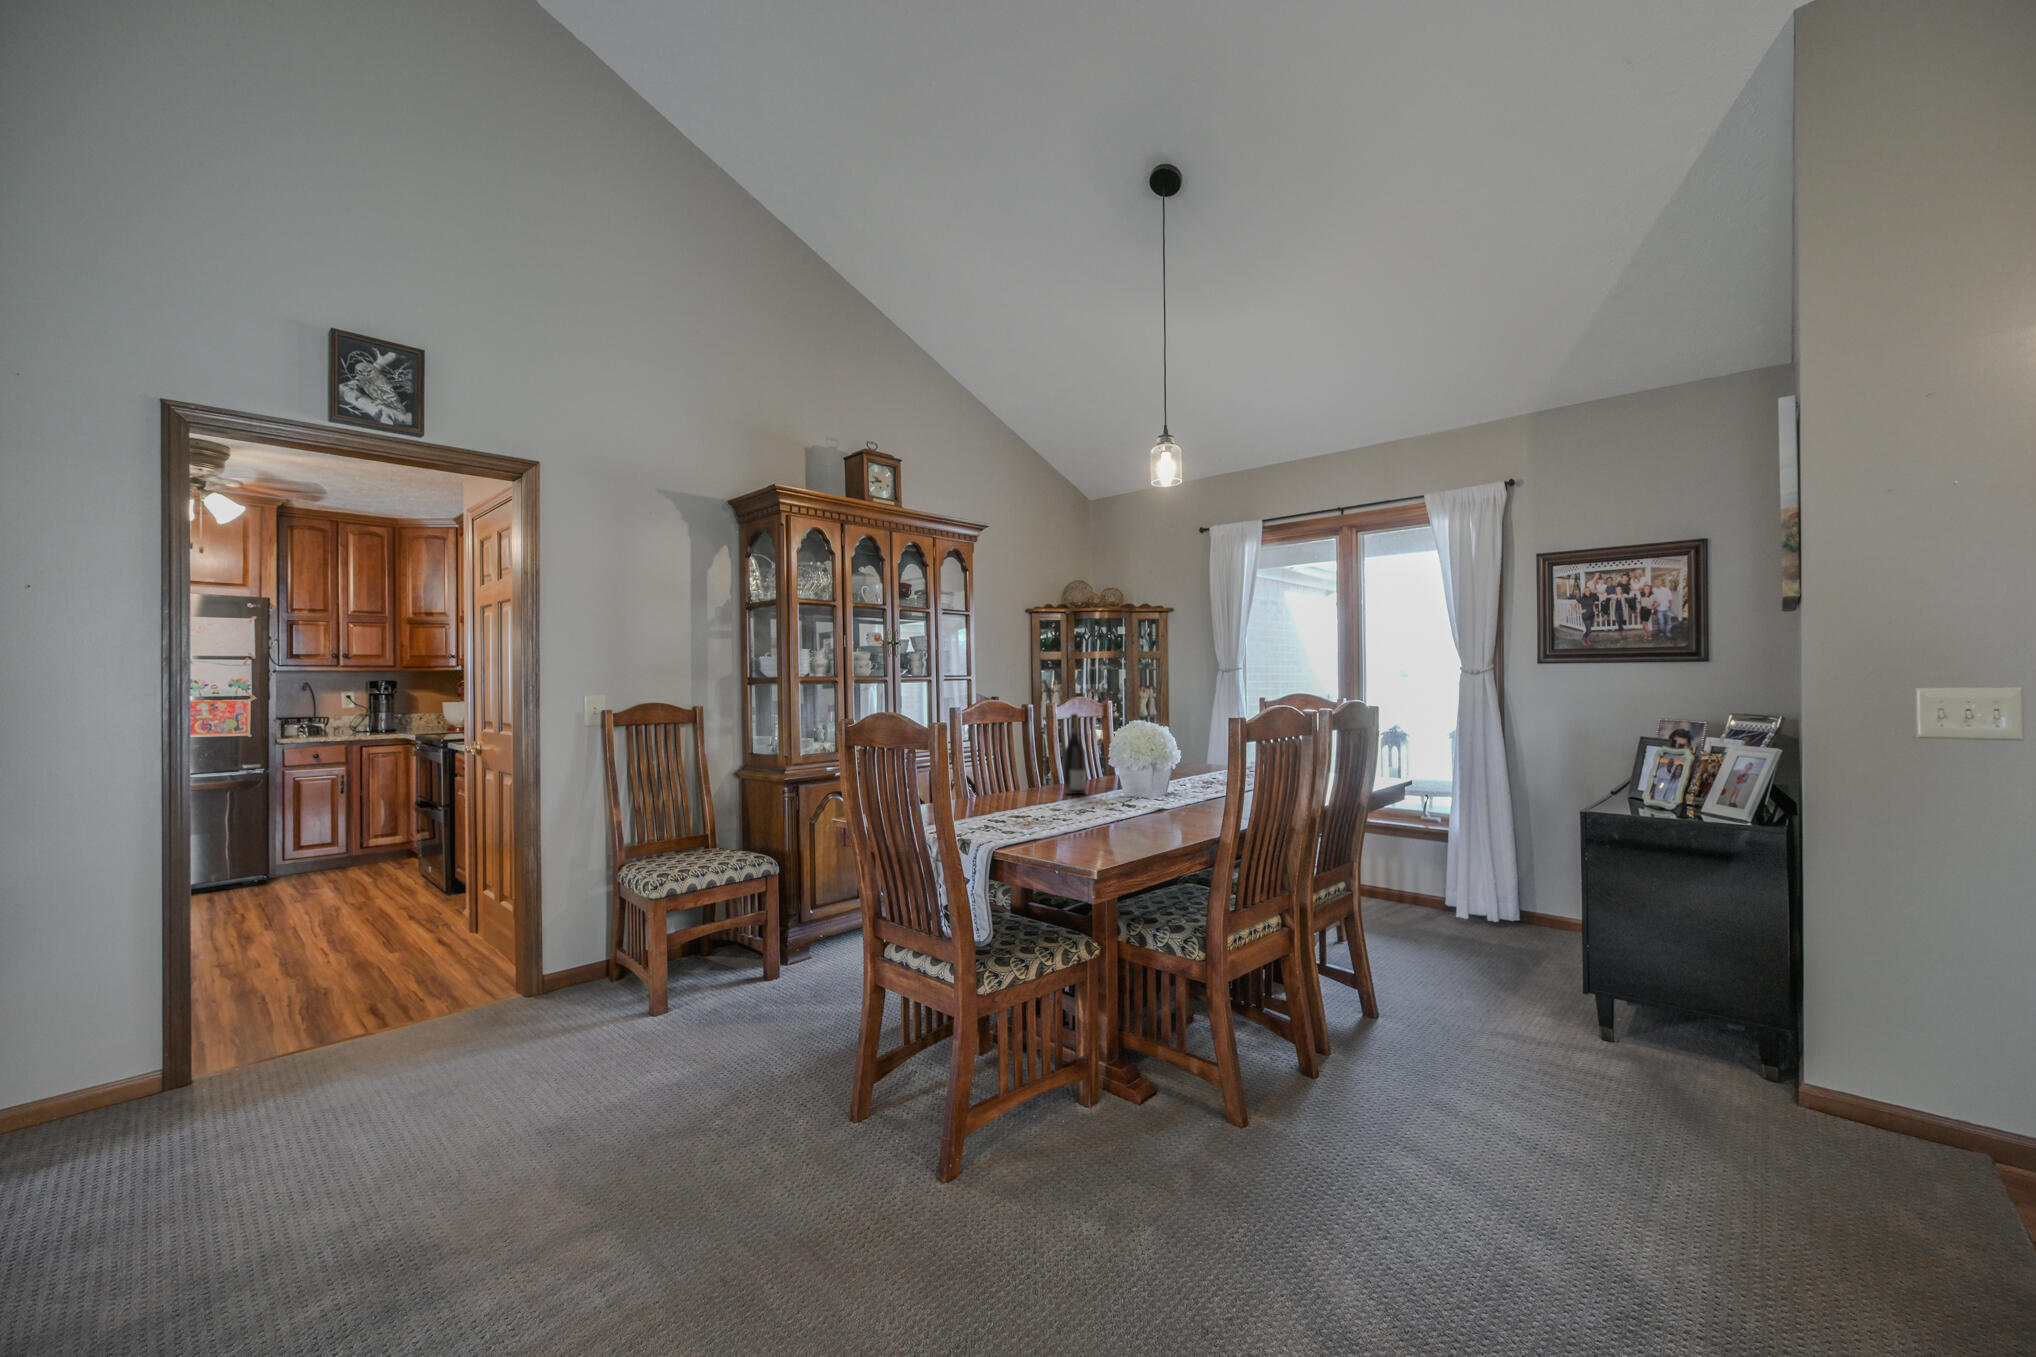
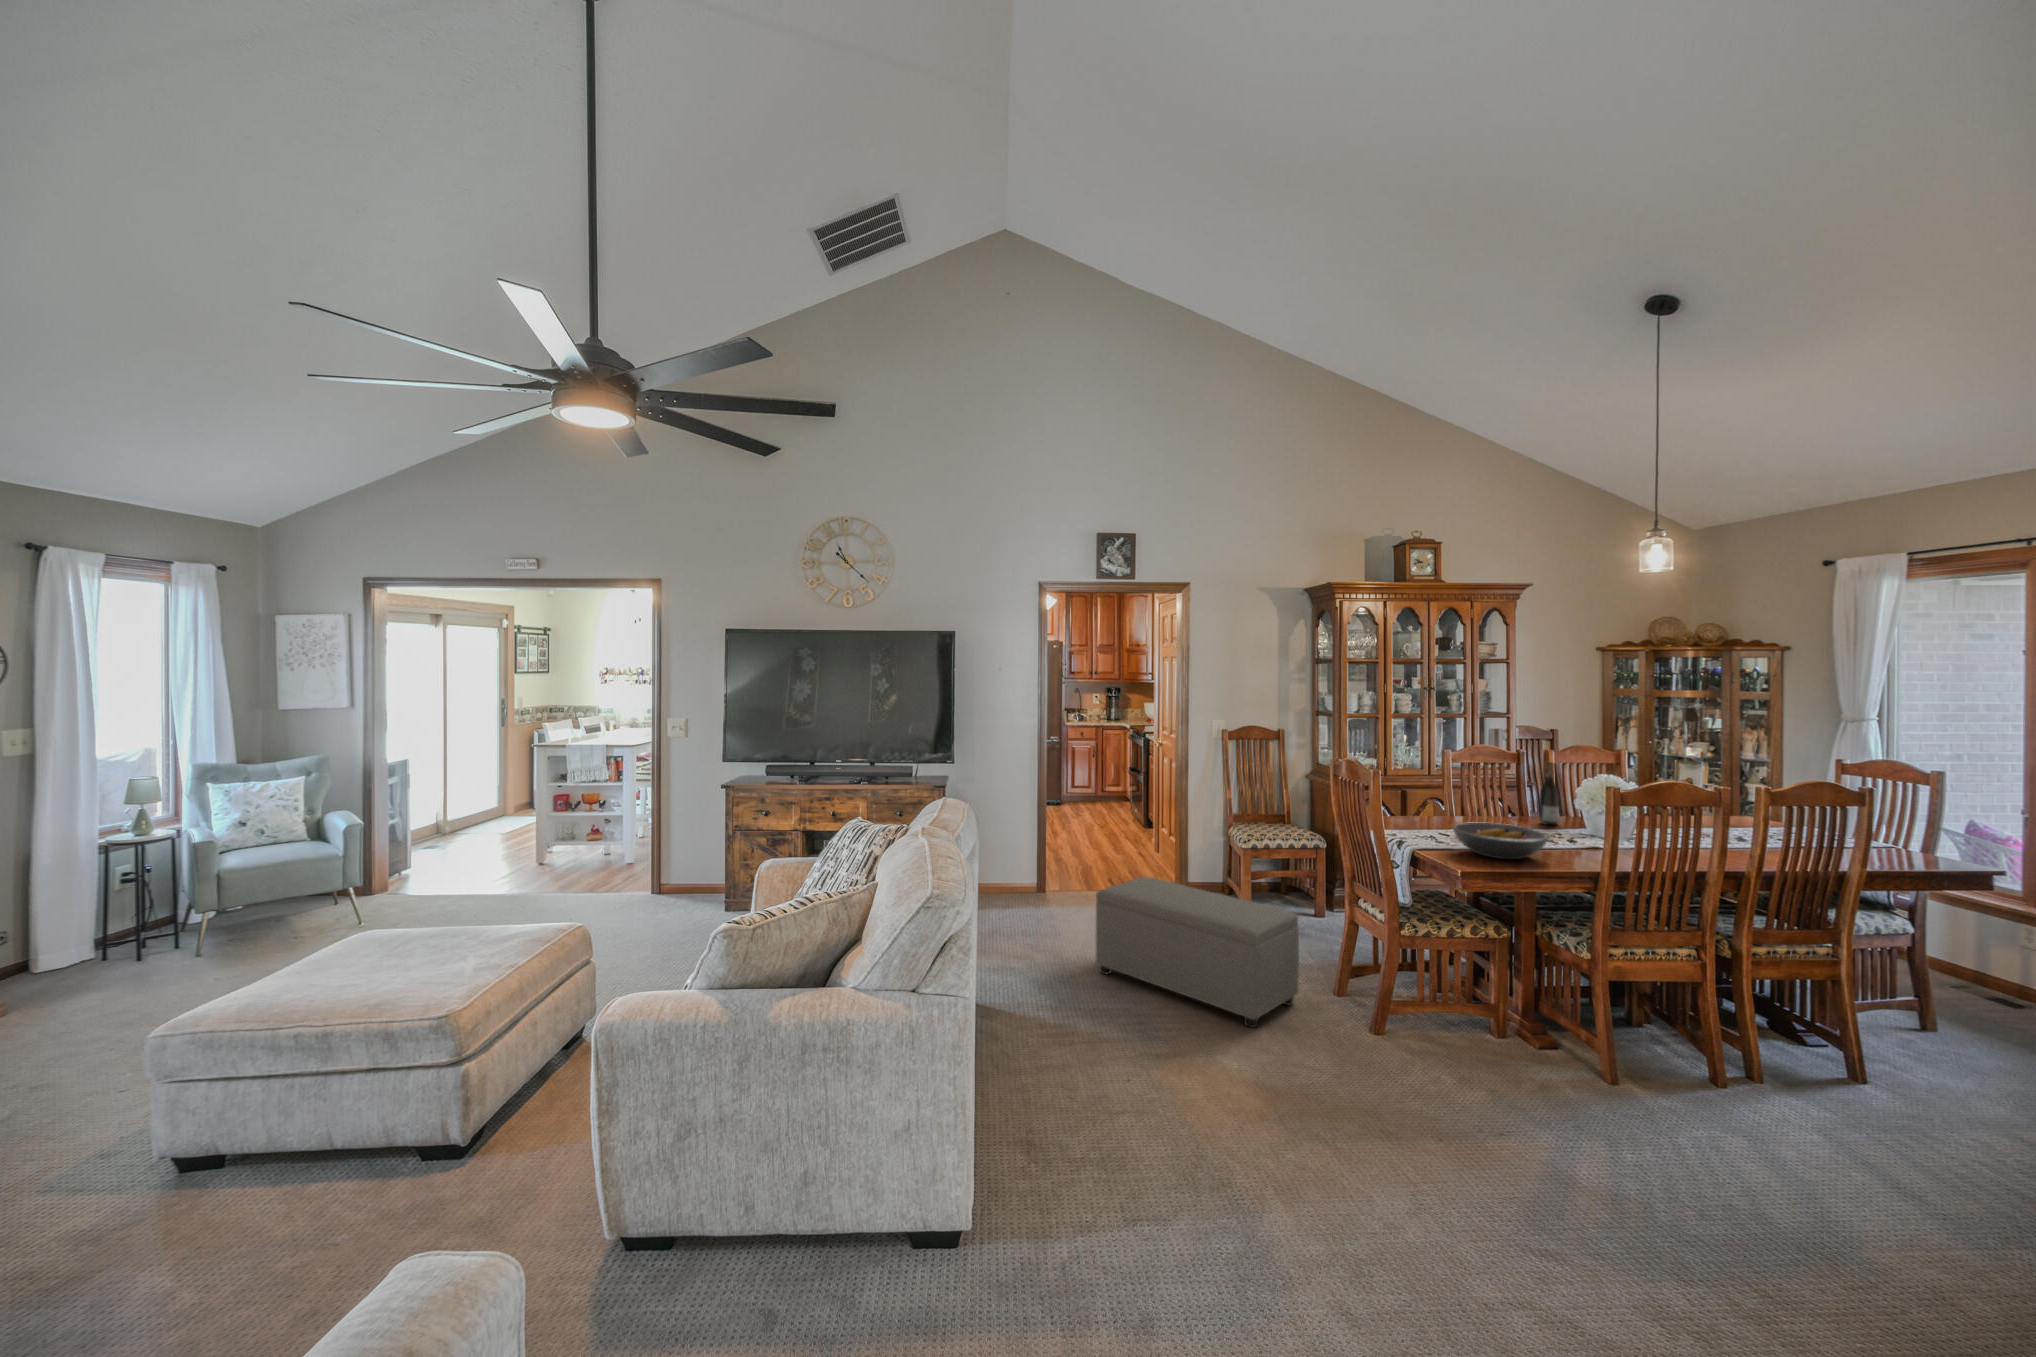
fruit bowl: none [1027,794,1151,842] -> present [1453,822,1549,859]
ottoman: none [342,995,805,1259] -> present [1096,877,1299,1028]

